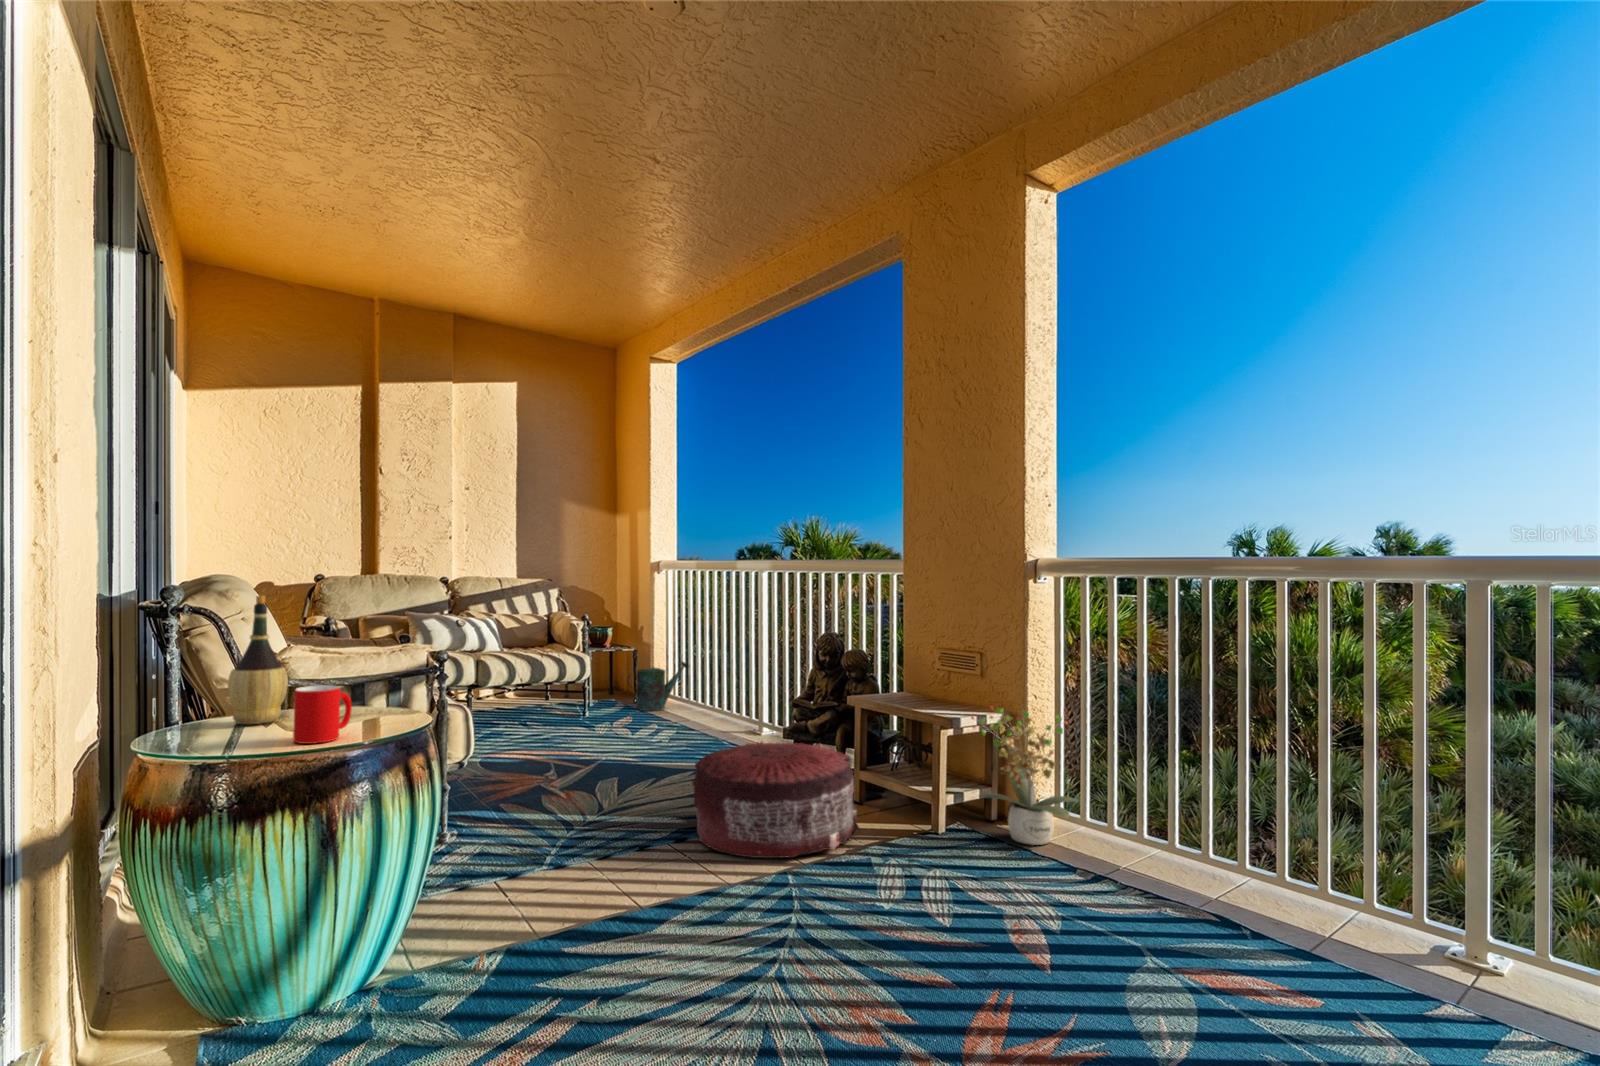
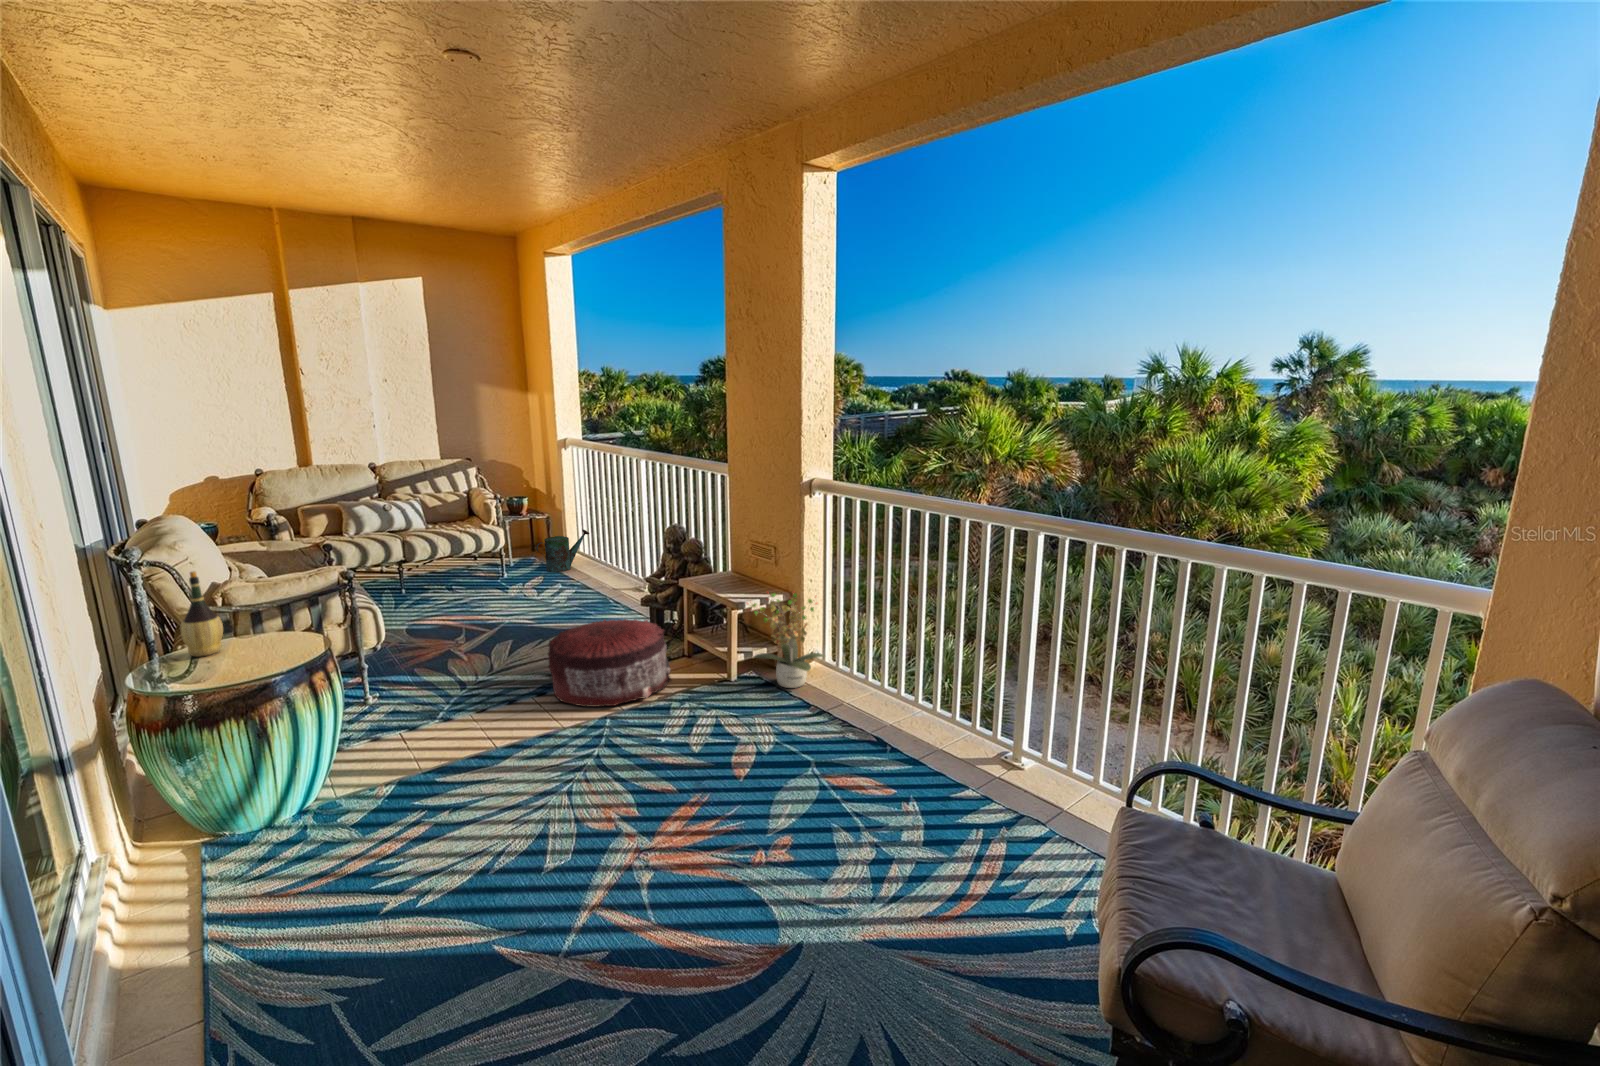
cup: present [293,685,352,744] -> none [224,635,266,675]

